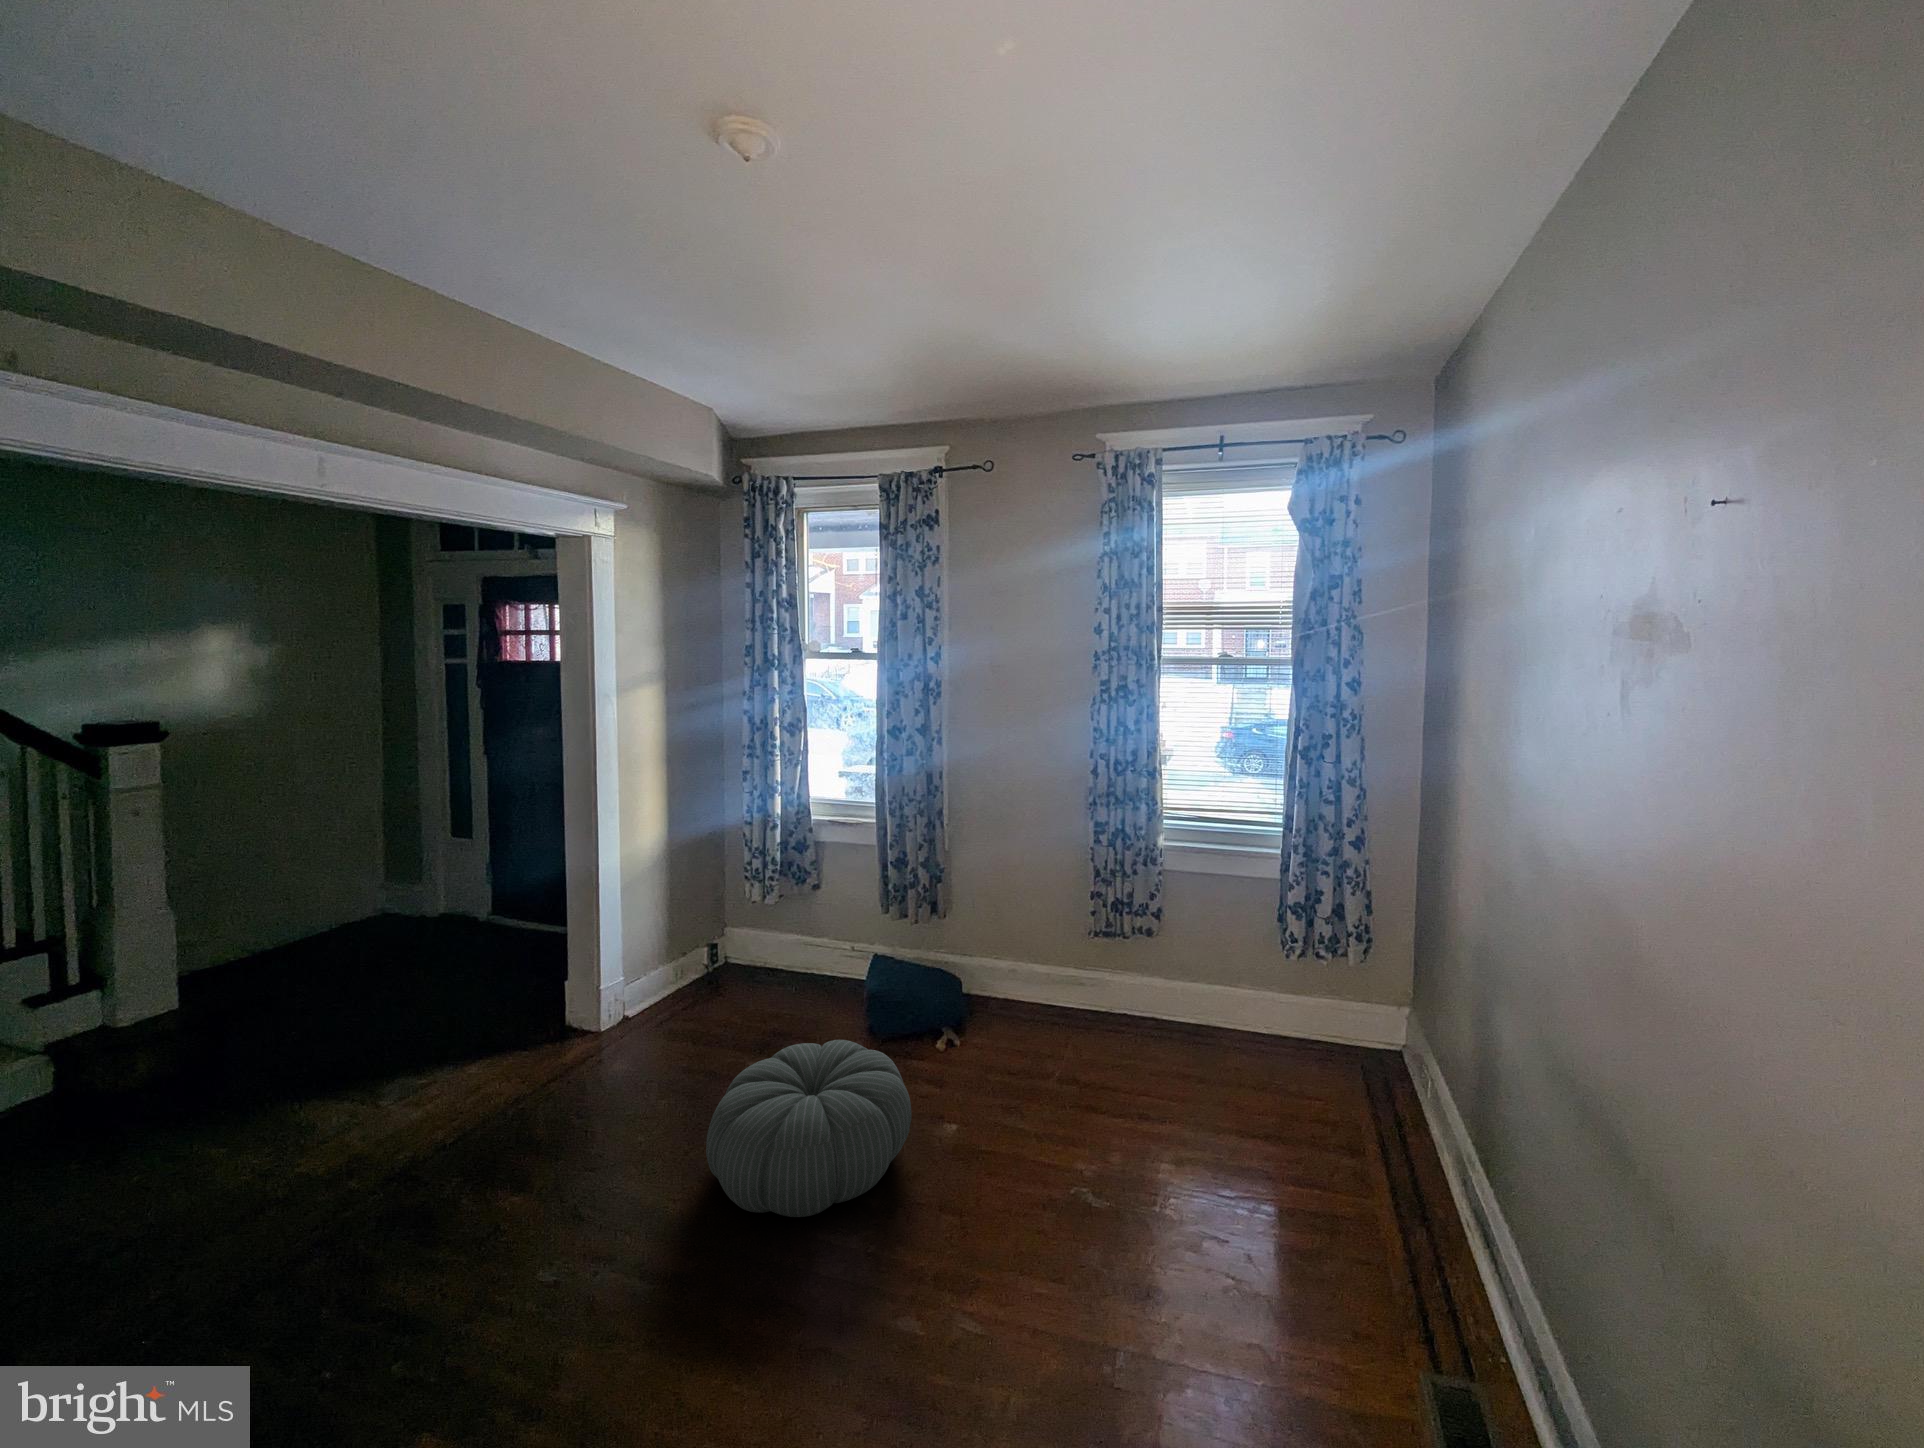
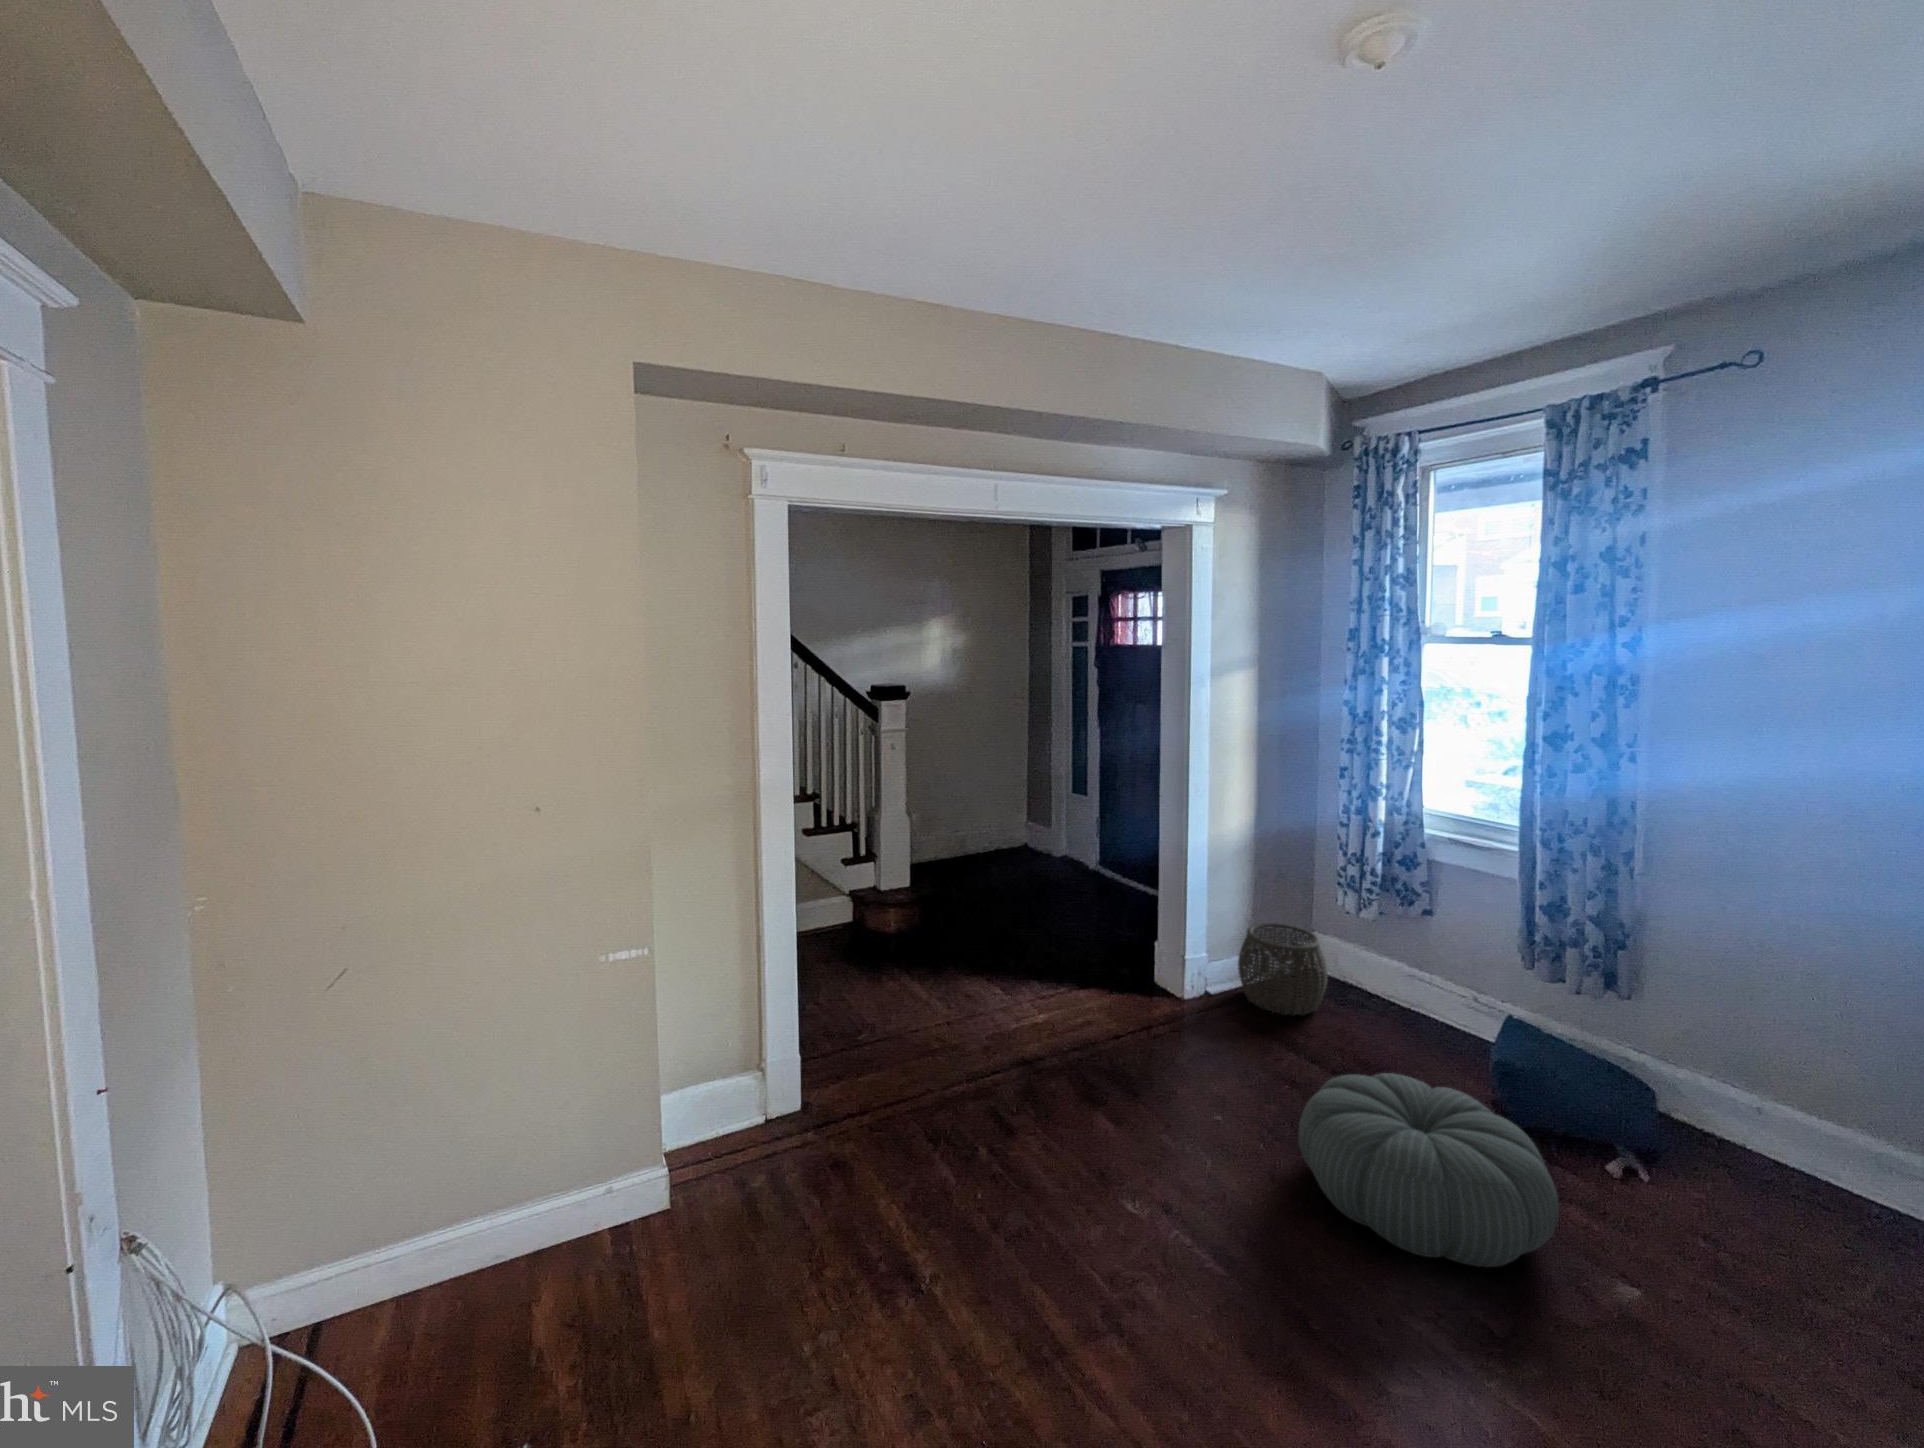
woven basket: none [652,926,739,1019] -> present [1238,923,1327,1015]

